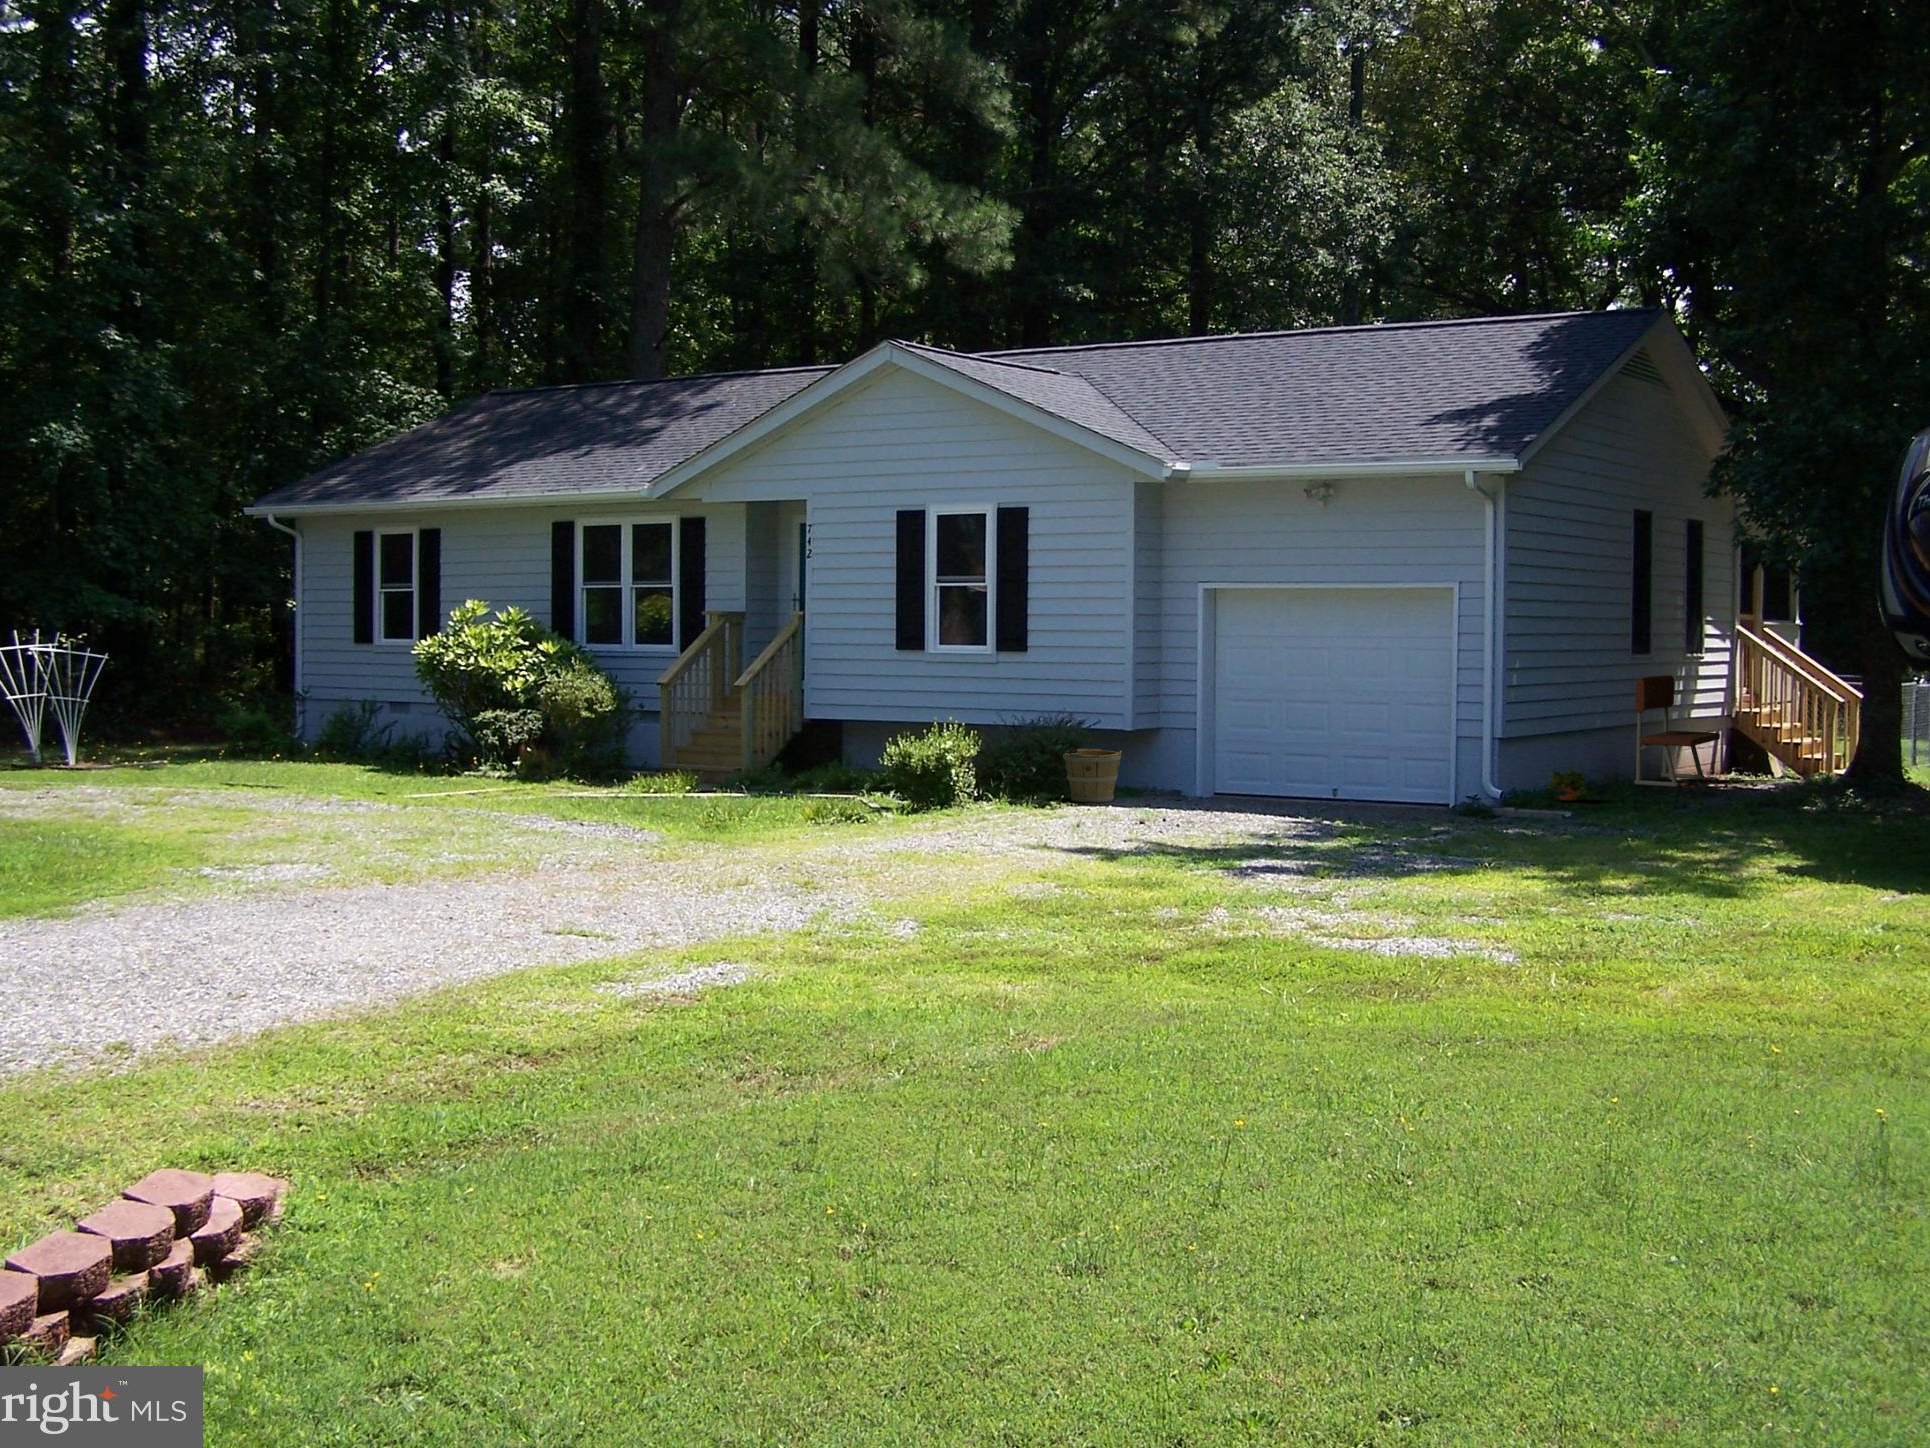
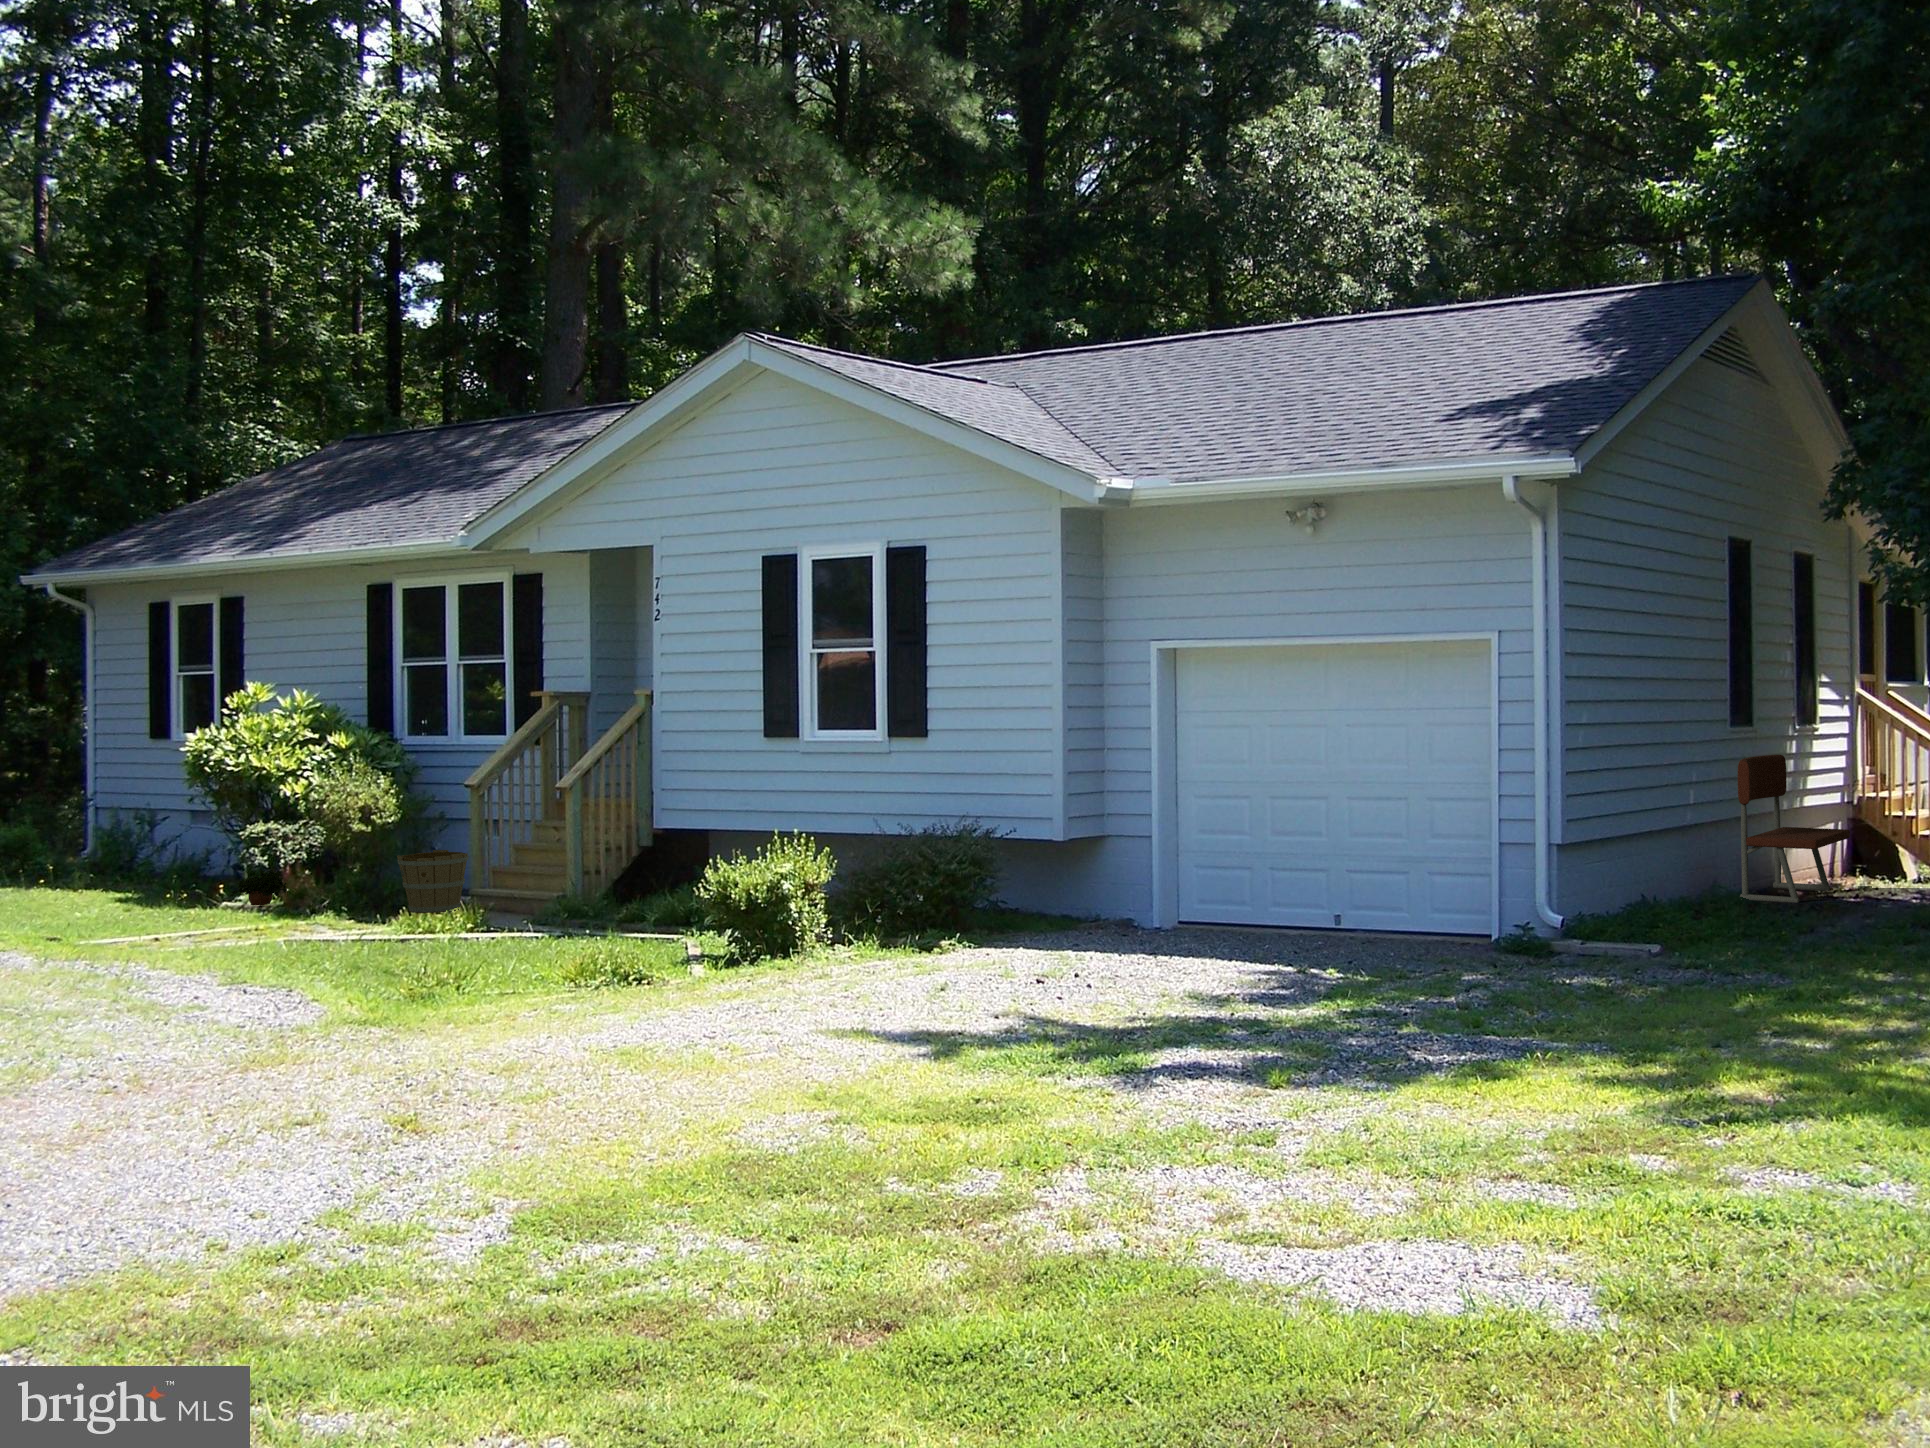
wooden bucket: present [1063,749,1122,803] -> present [397,850,469,913]
potted plant: present [1544,768,1586,800] -> present [230,870,287,908]

